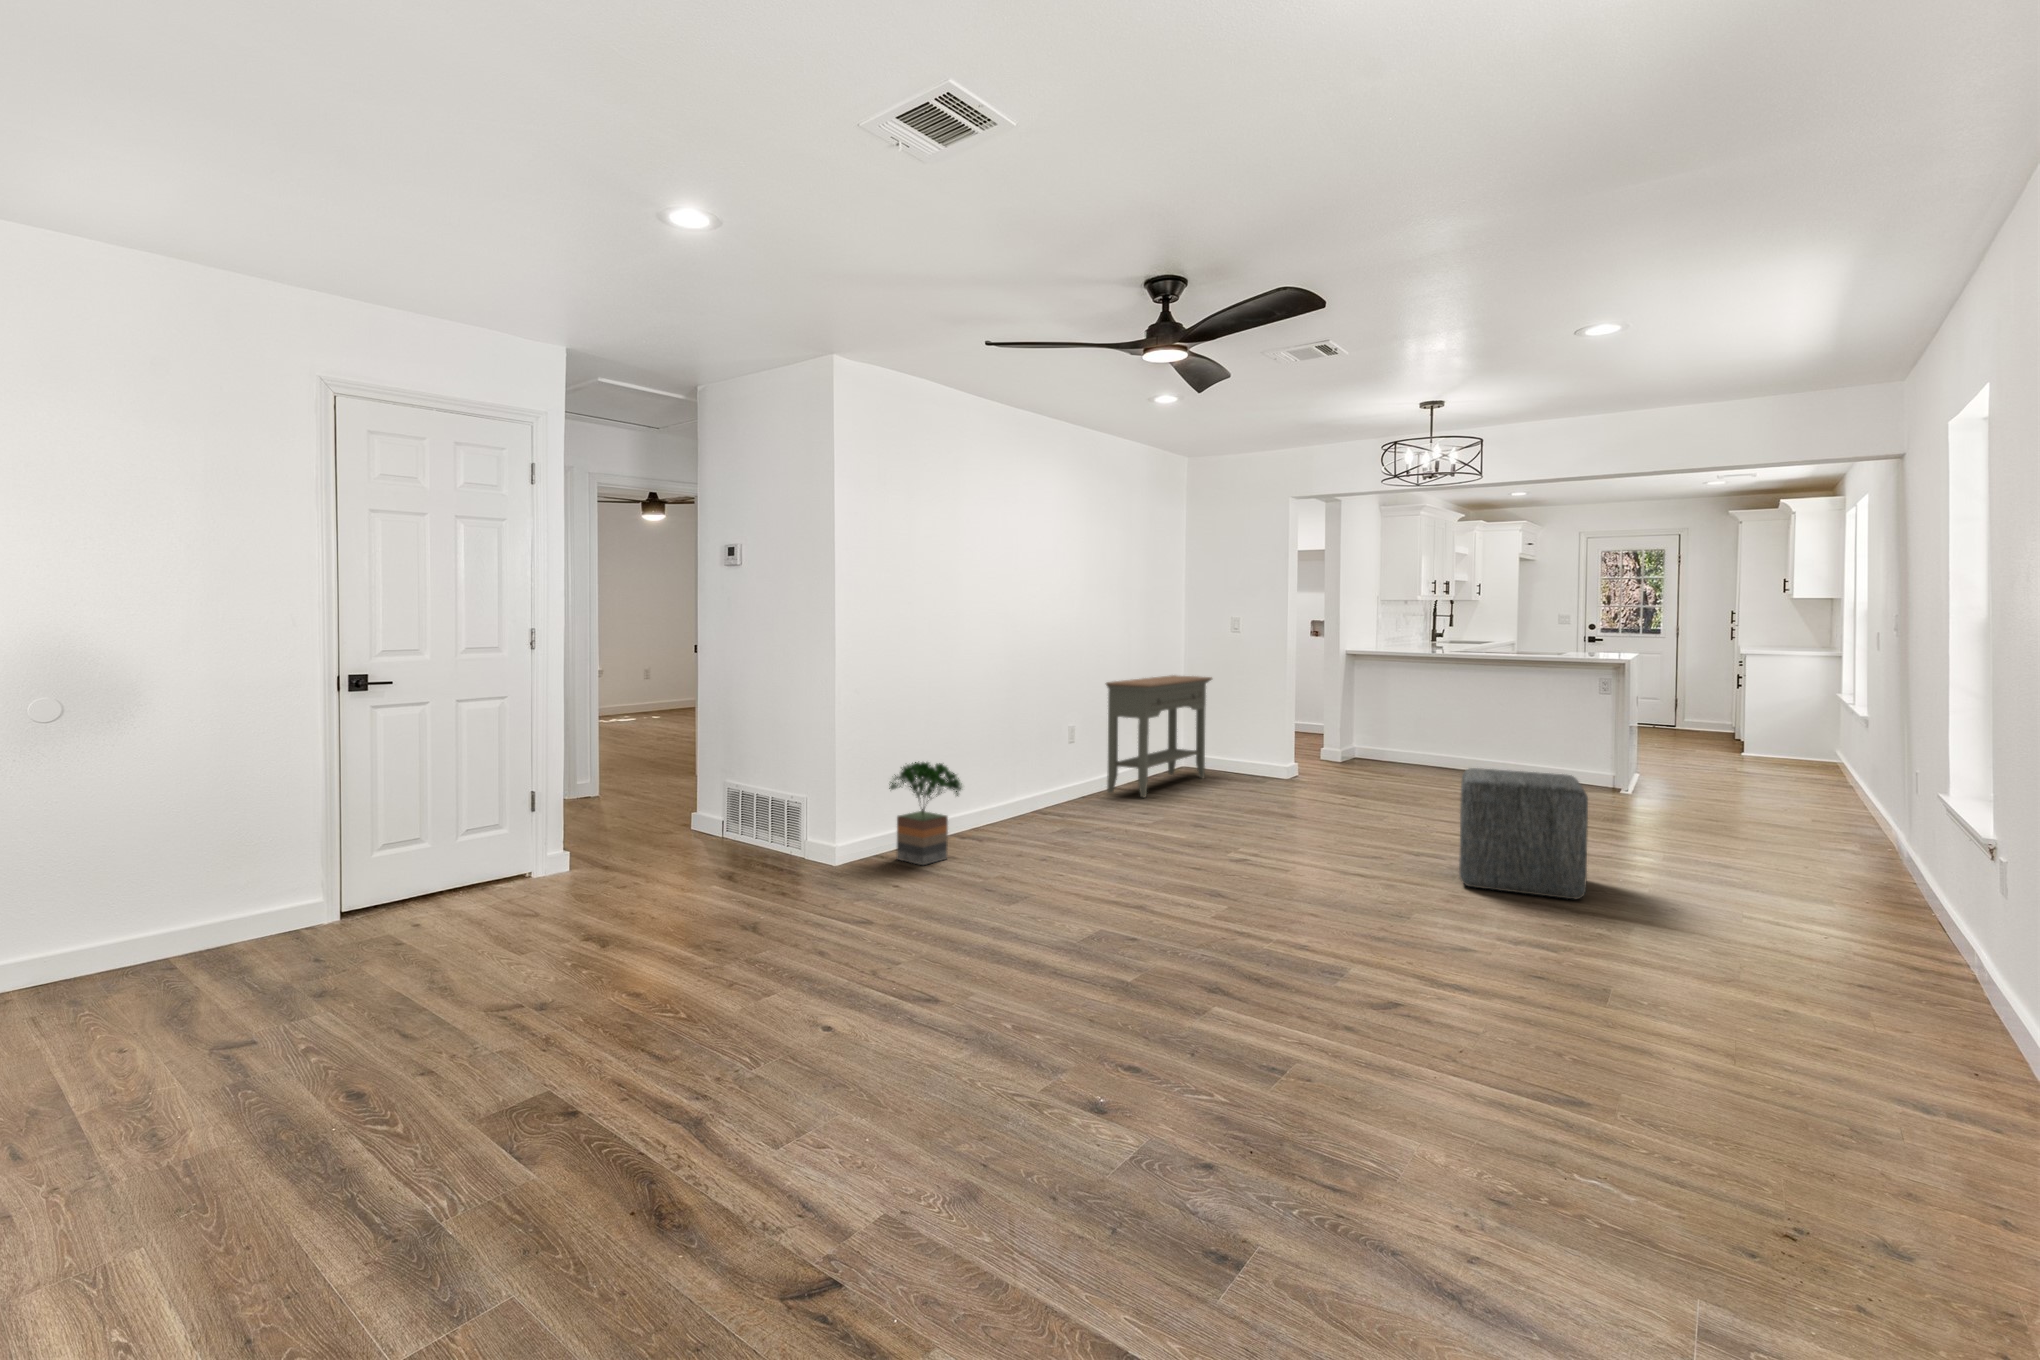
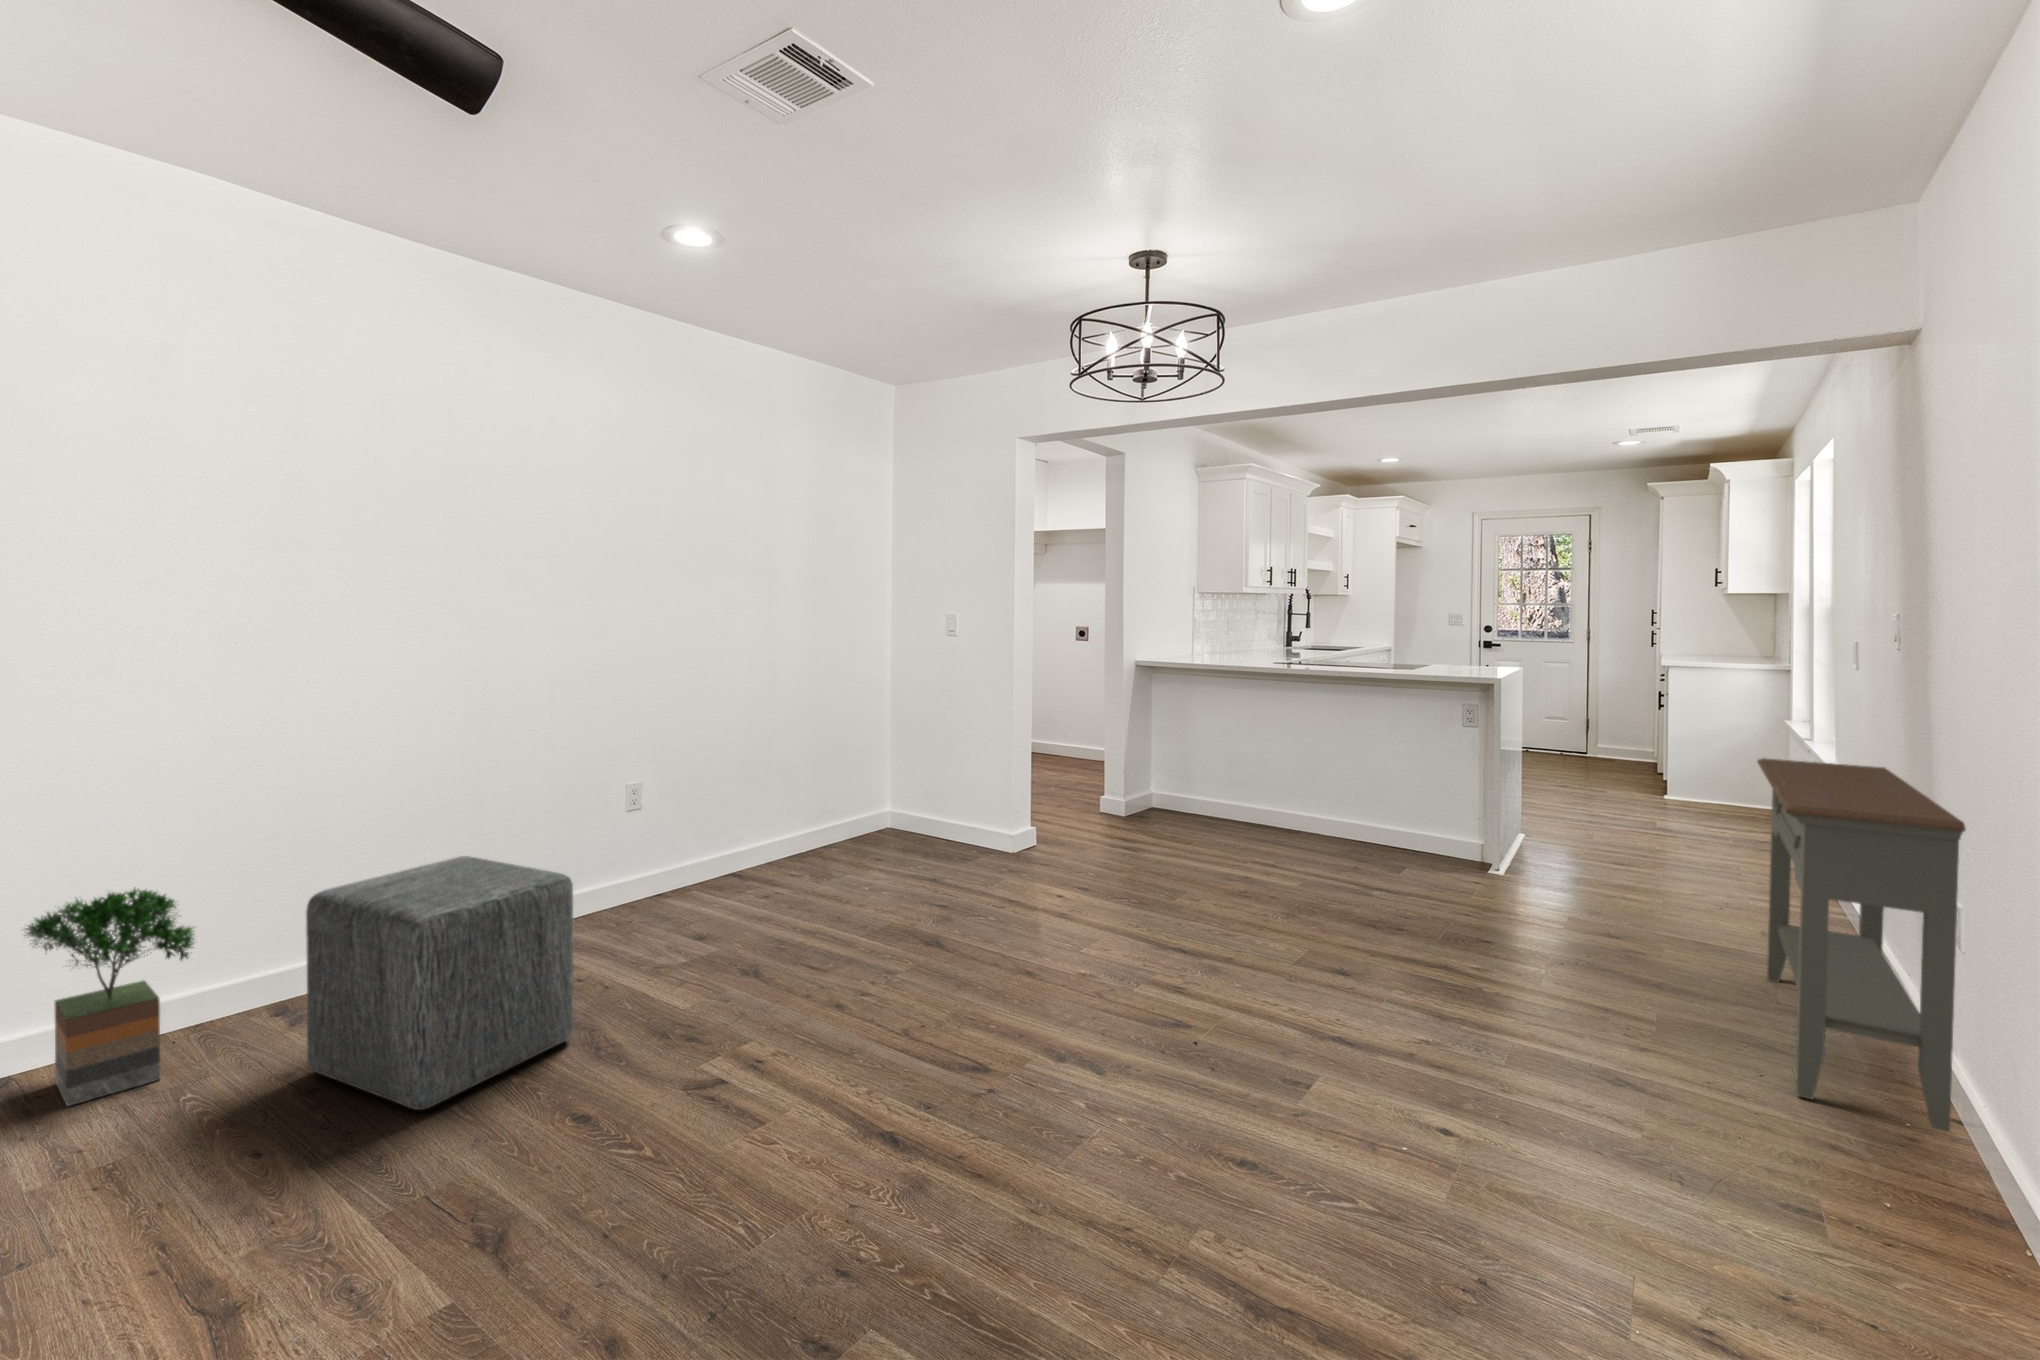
console table: present [1106,675,1212,797] -> present [1757,758,1965,1132]
ottoman: present [1459,768,1588,899] -> present [306,856,573,1110]

